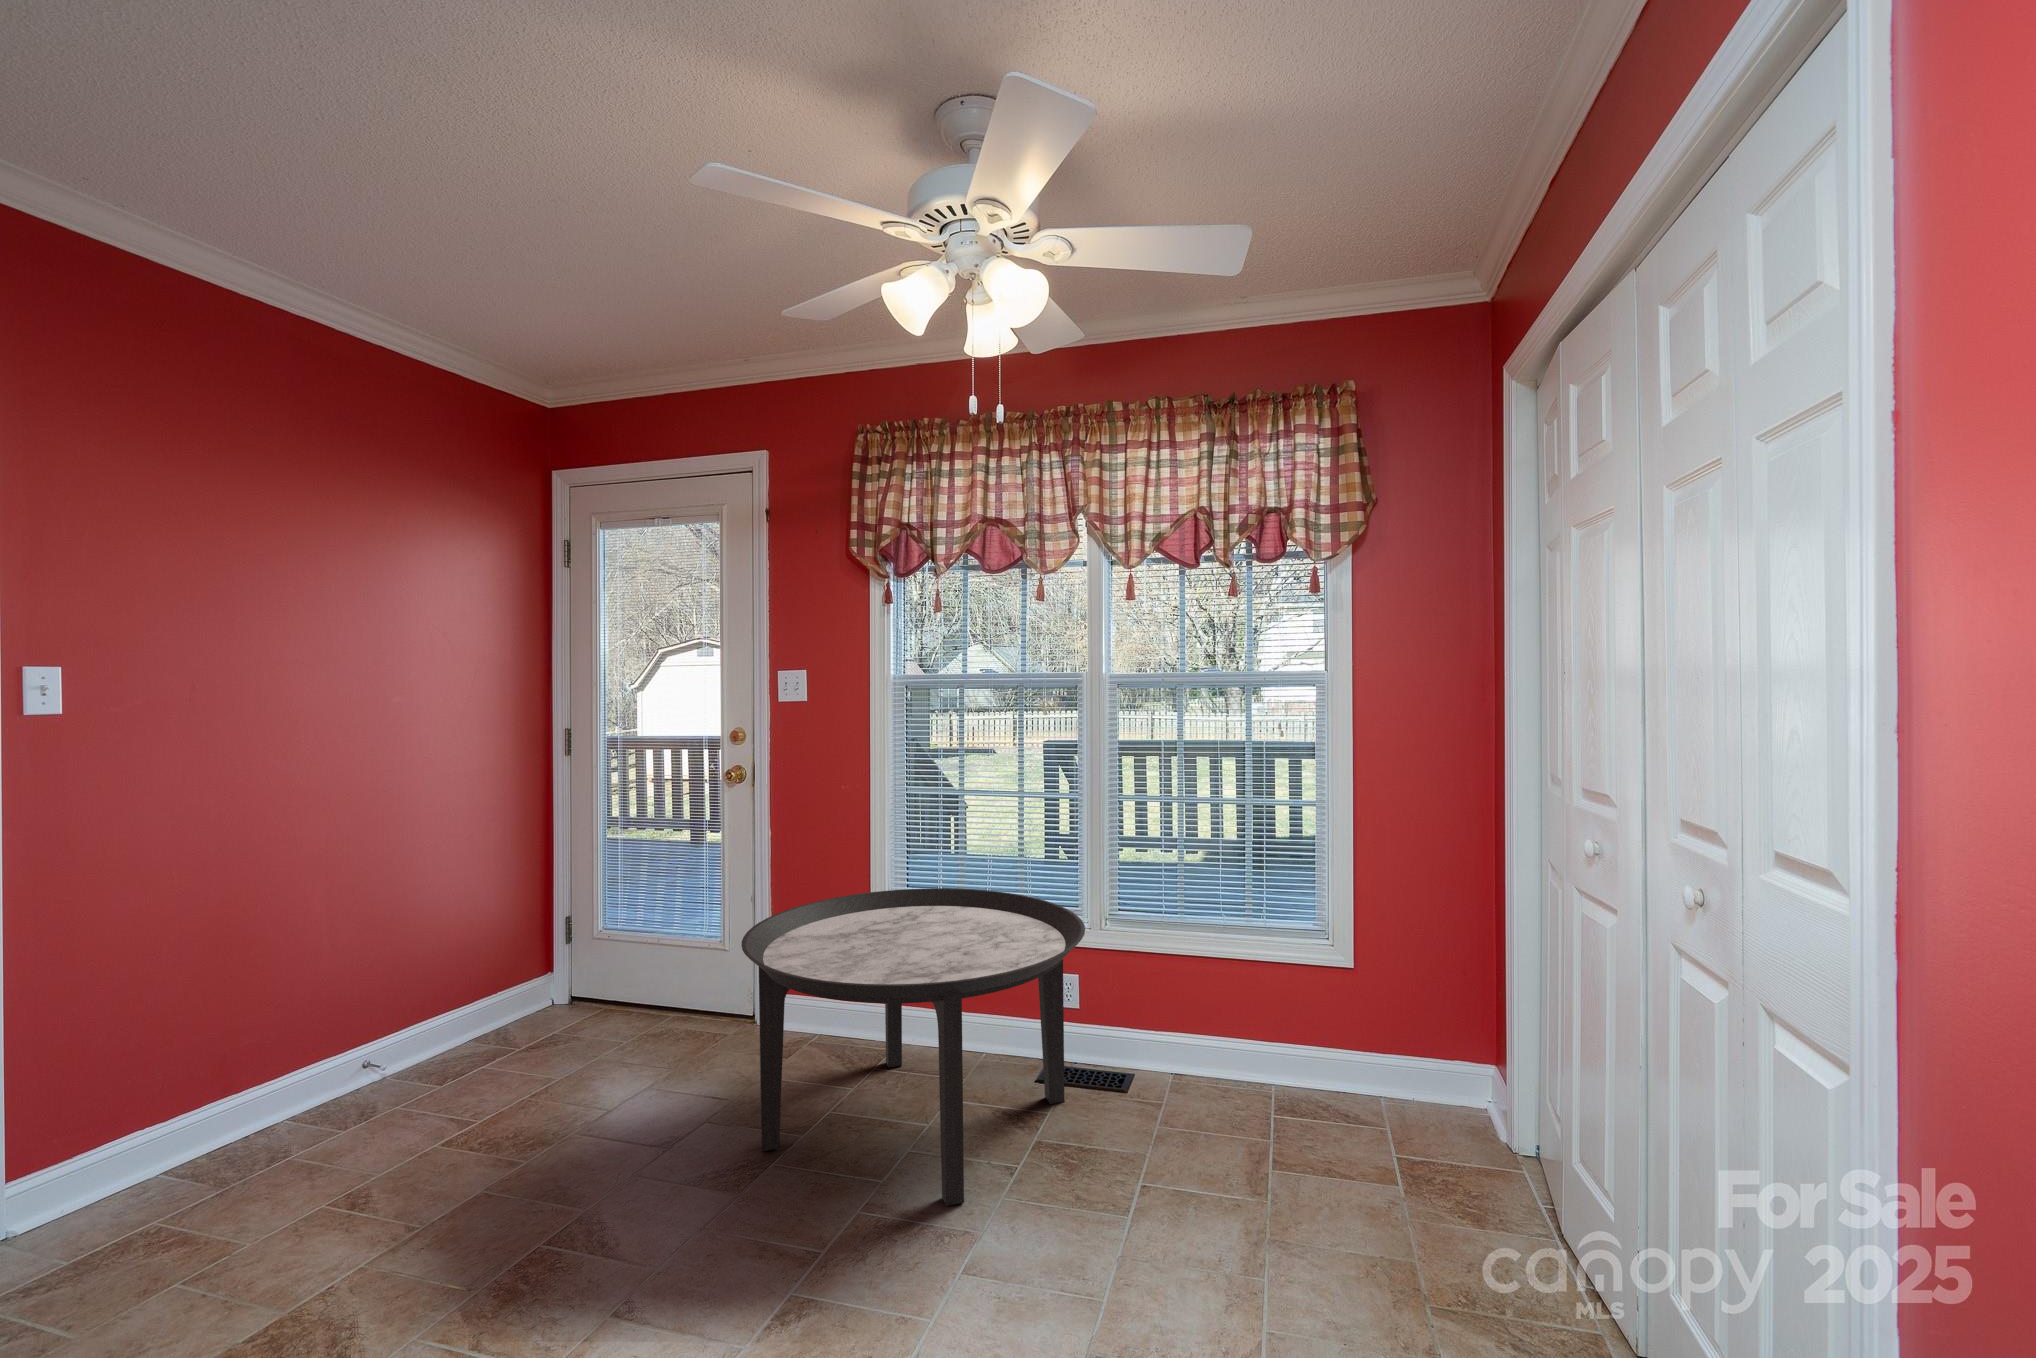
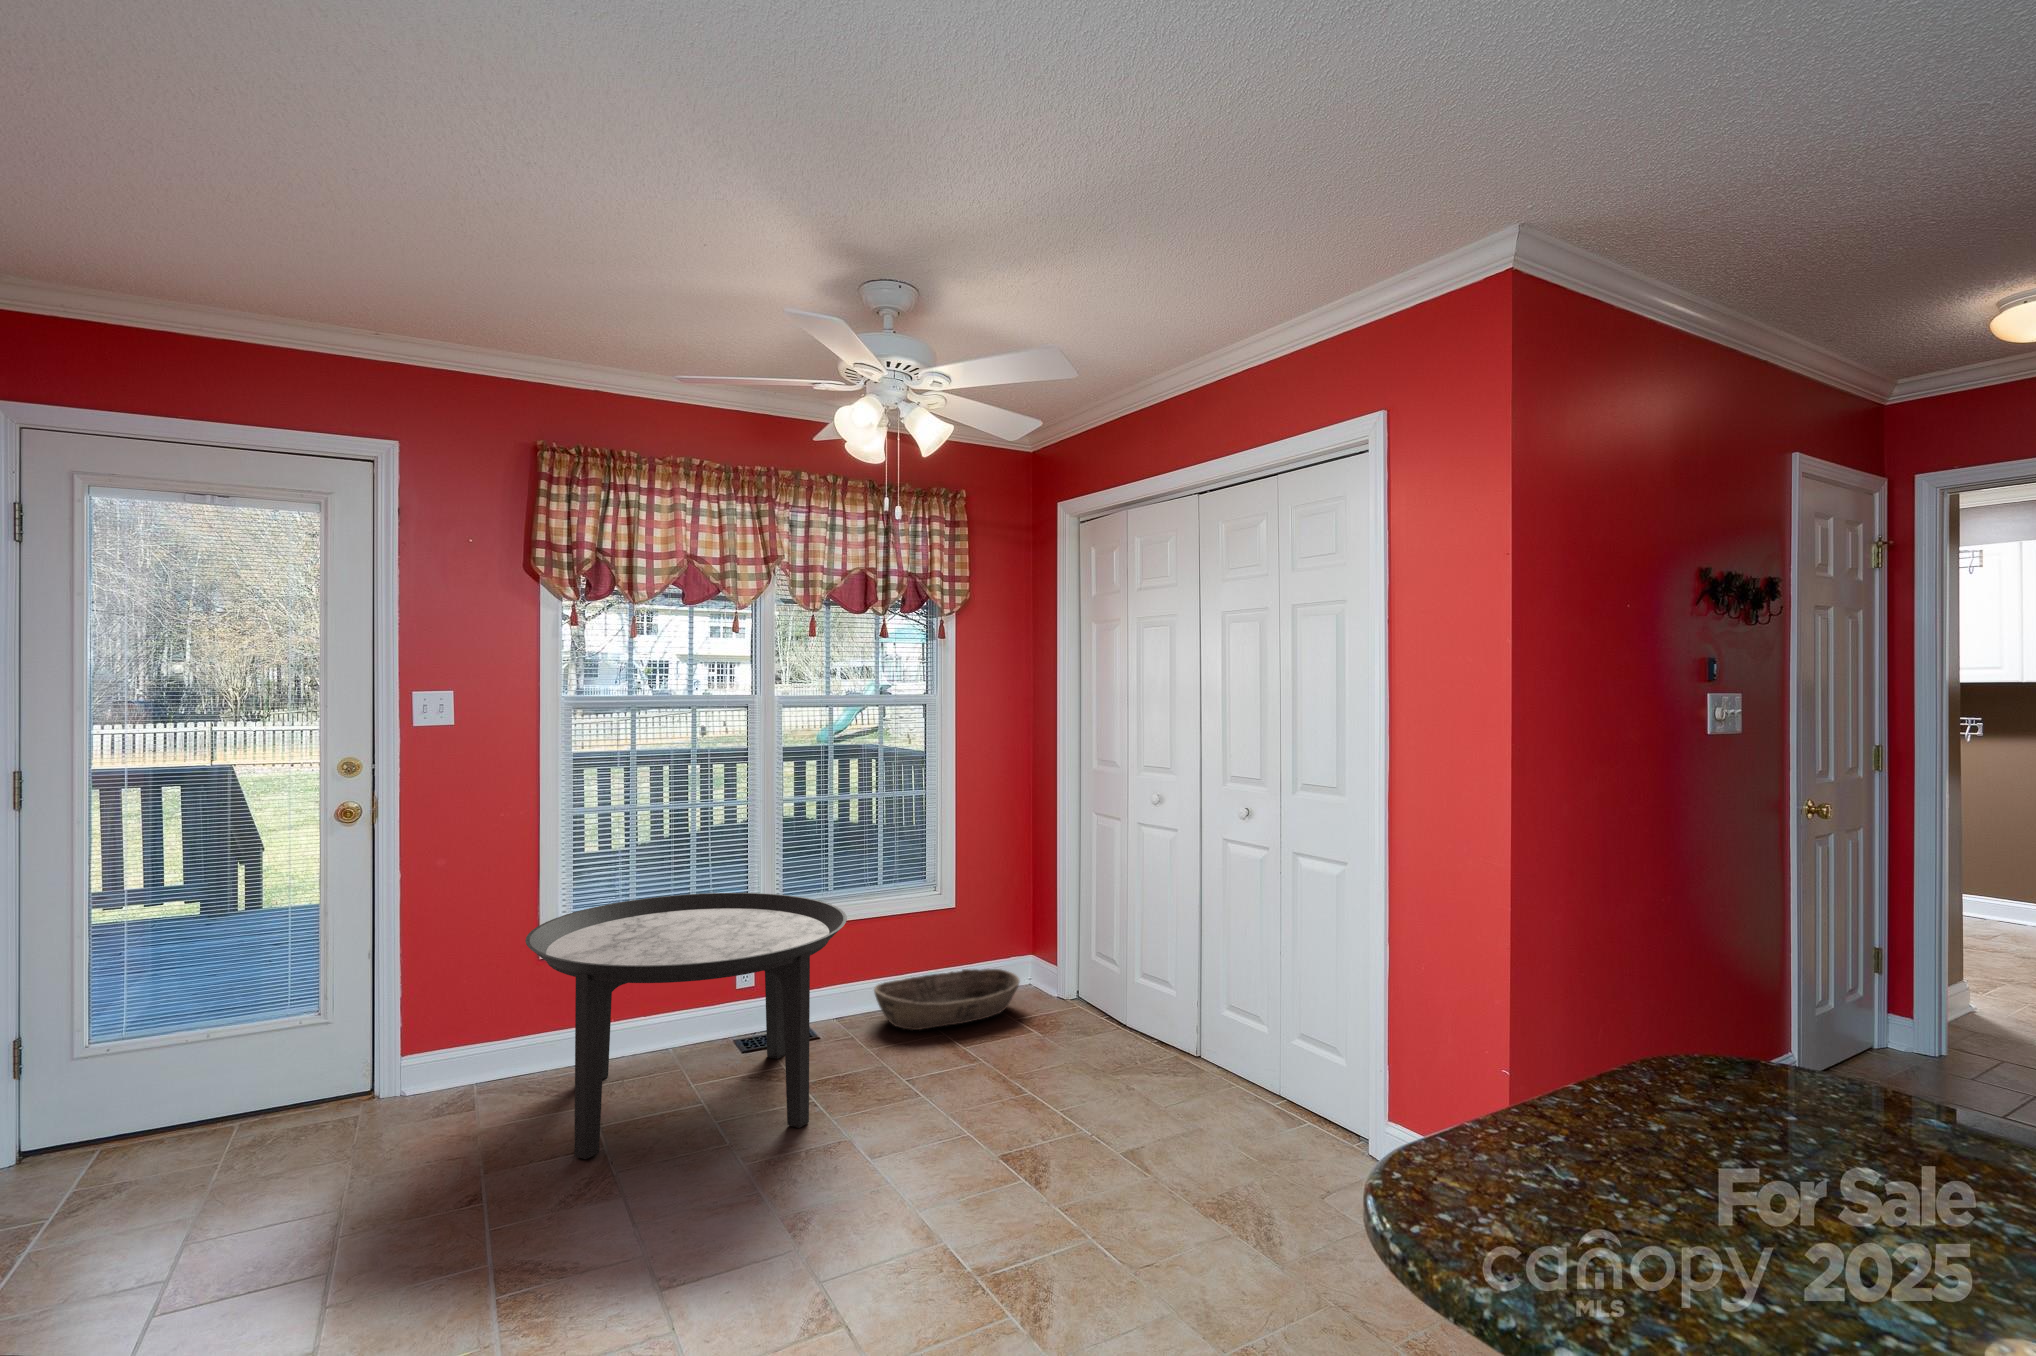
basket: none [1194,1046,1414,1141] -> present [874,969,1020,1030]

